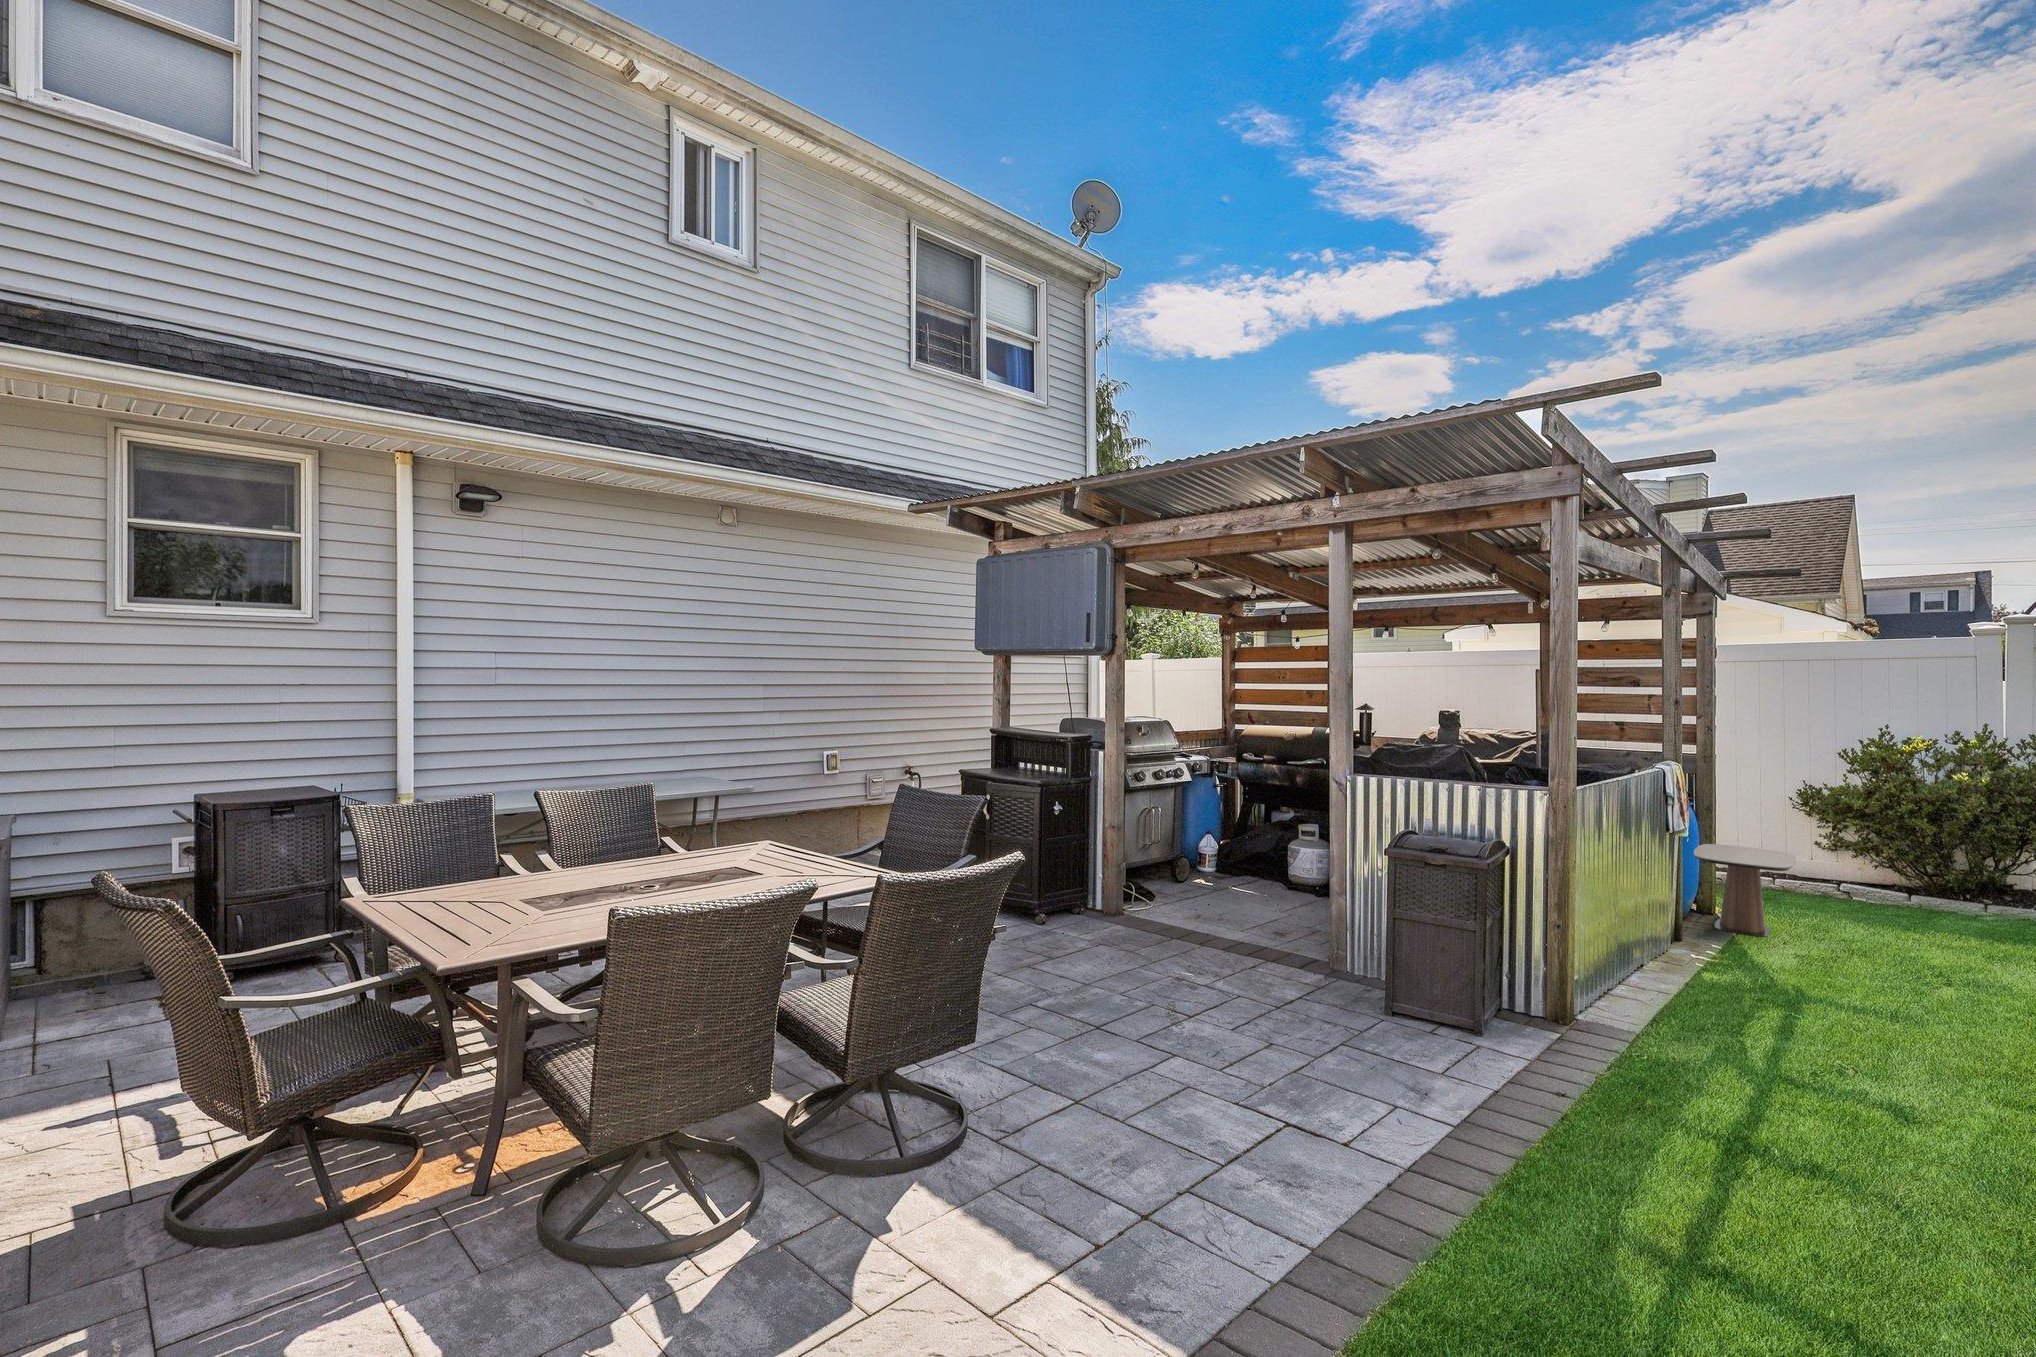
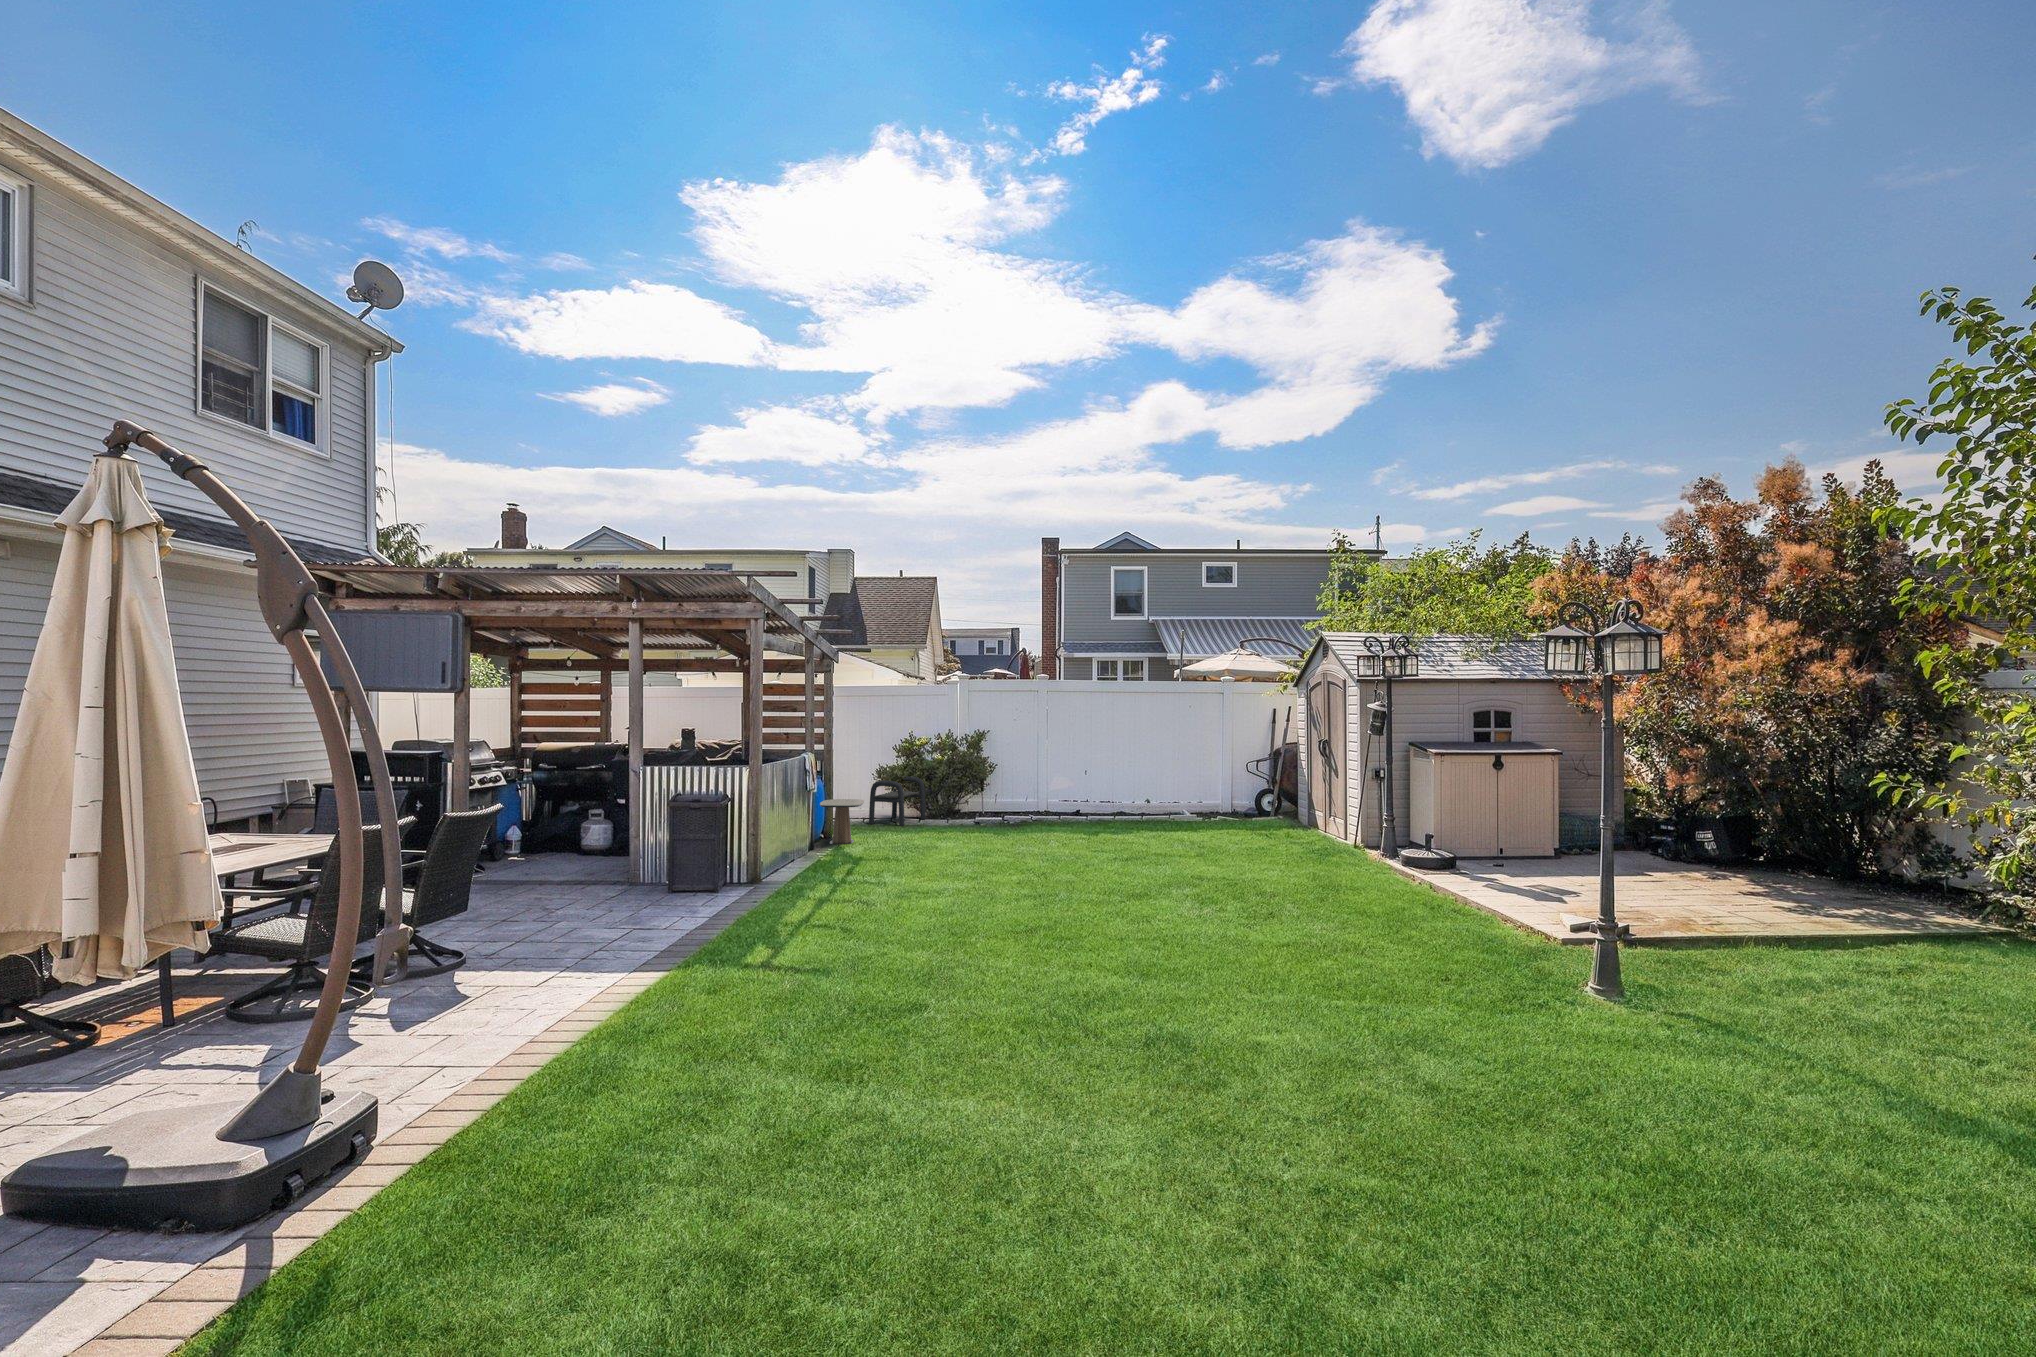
bench: none [1789,808,1924,903] -> present [869,777,926,826]

